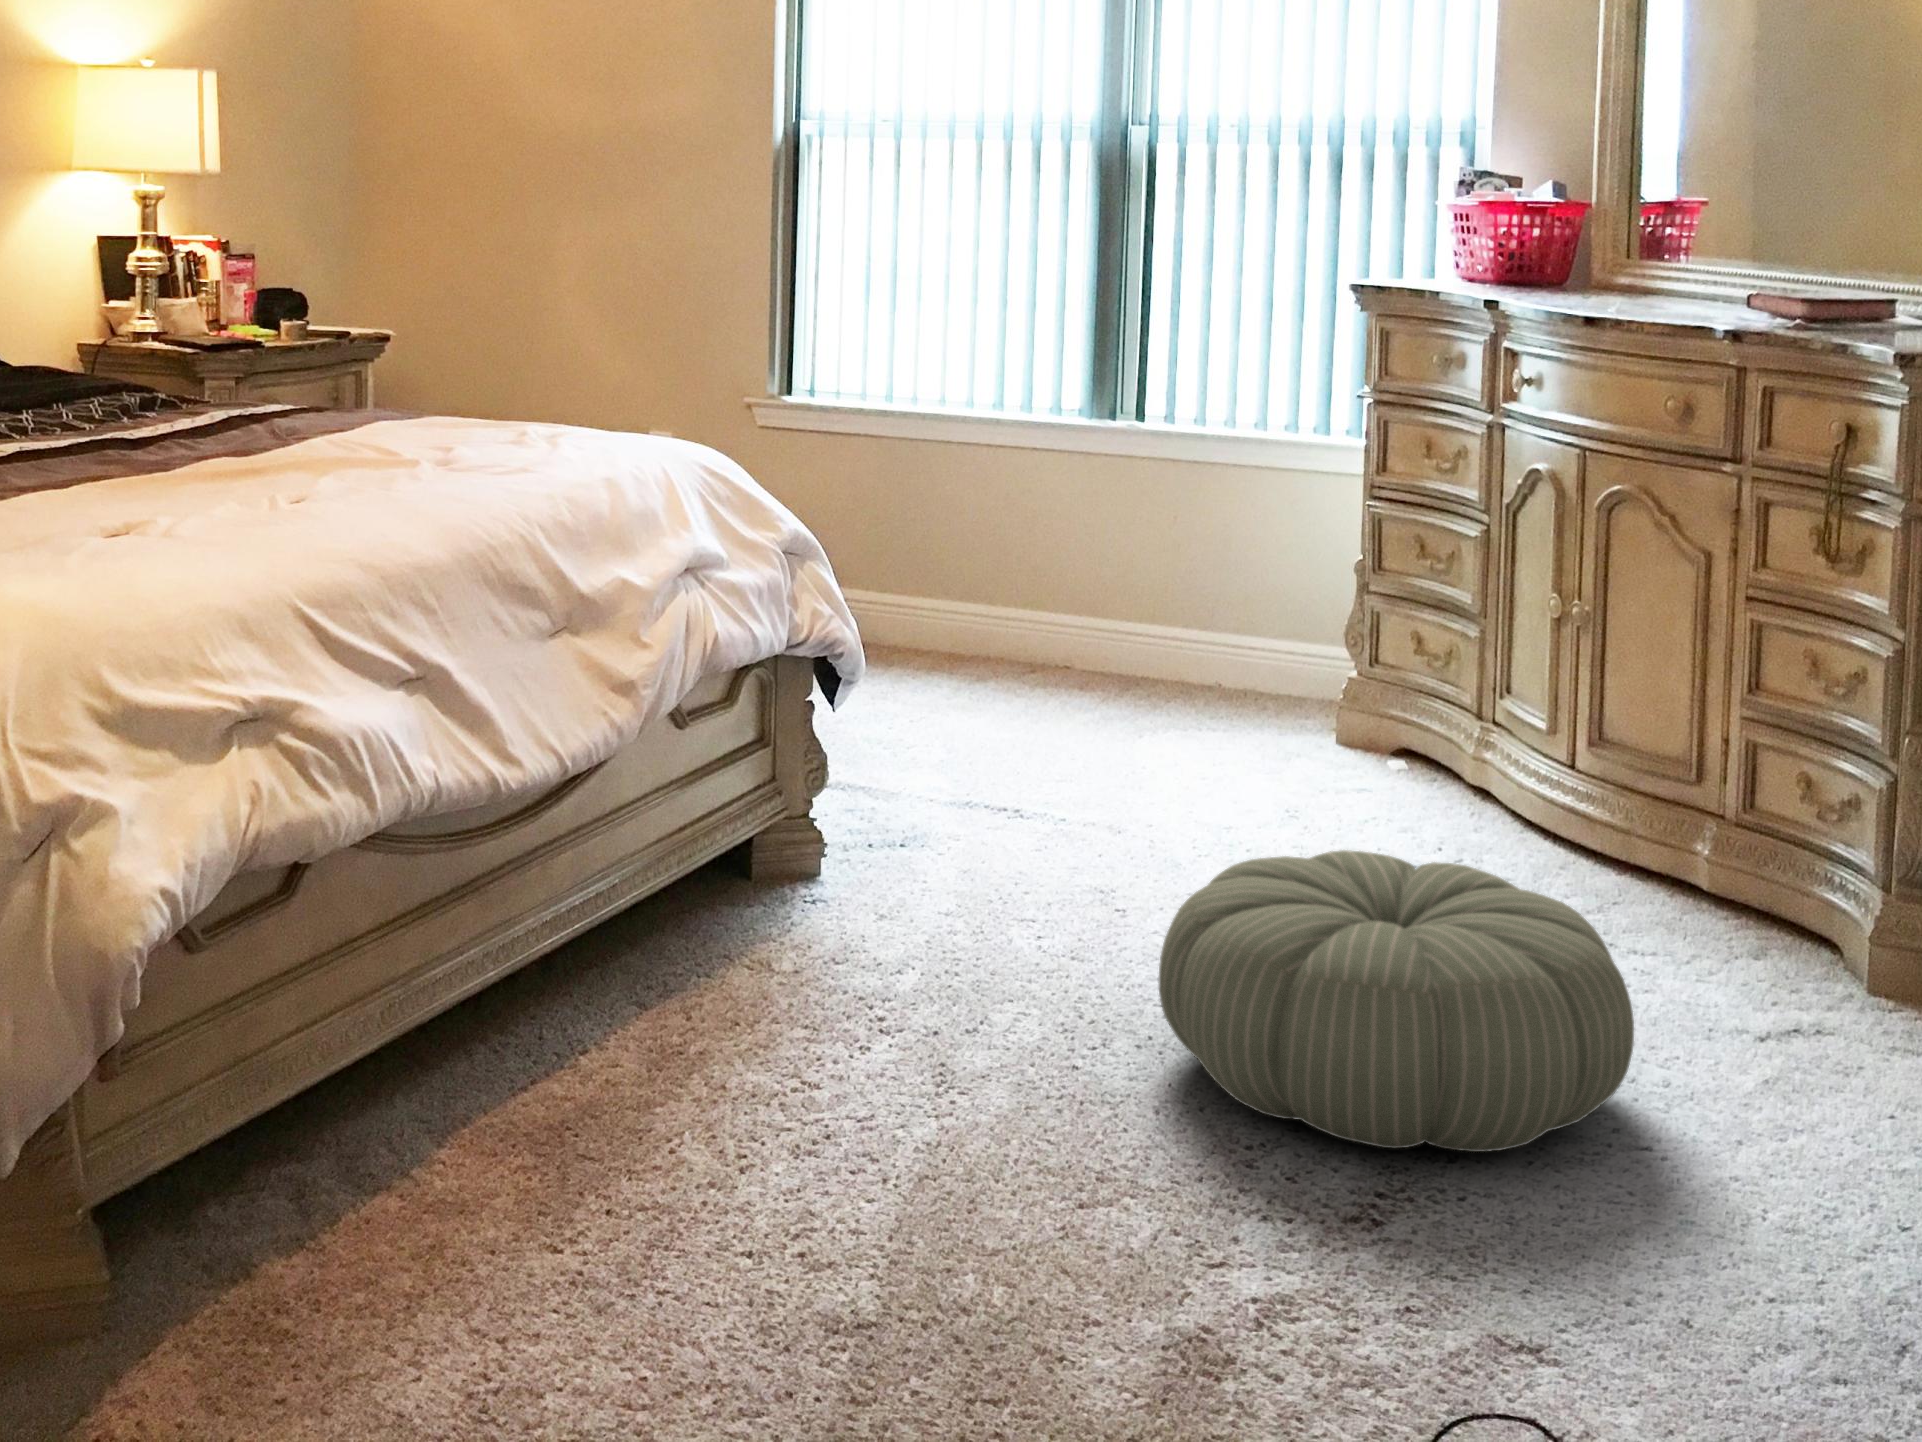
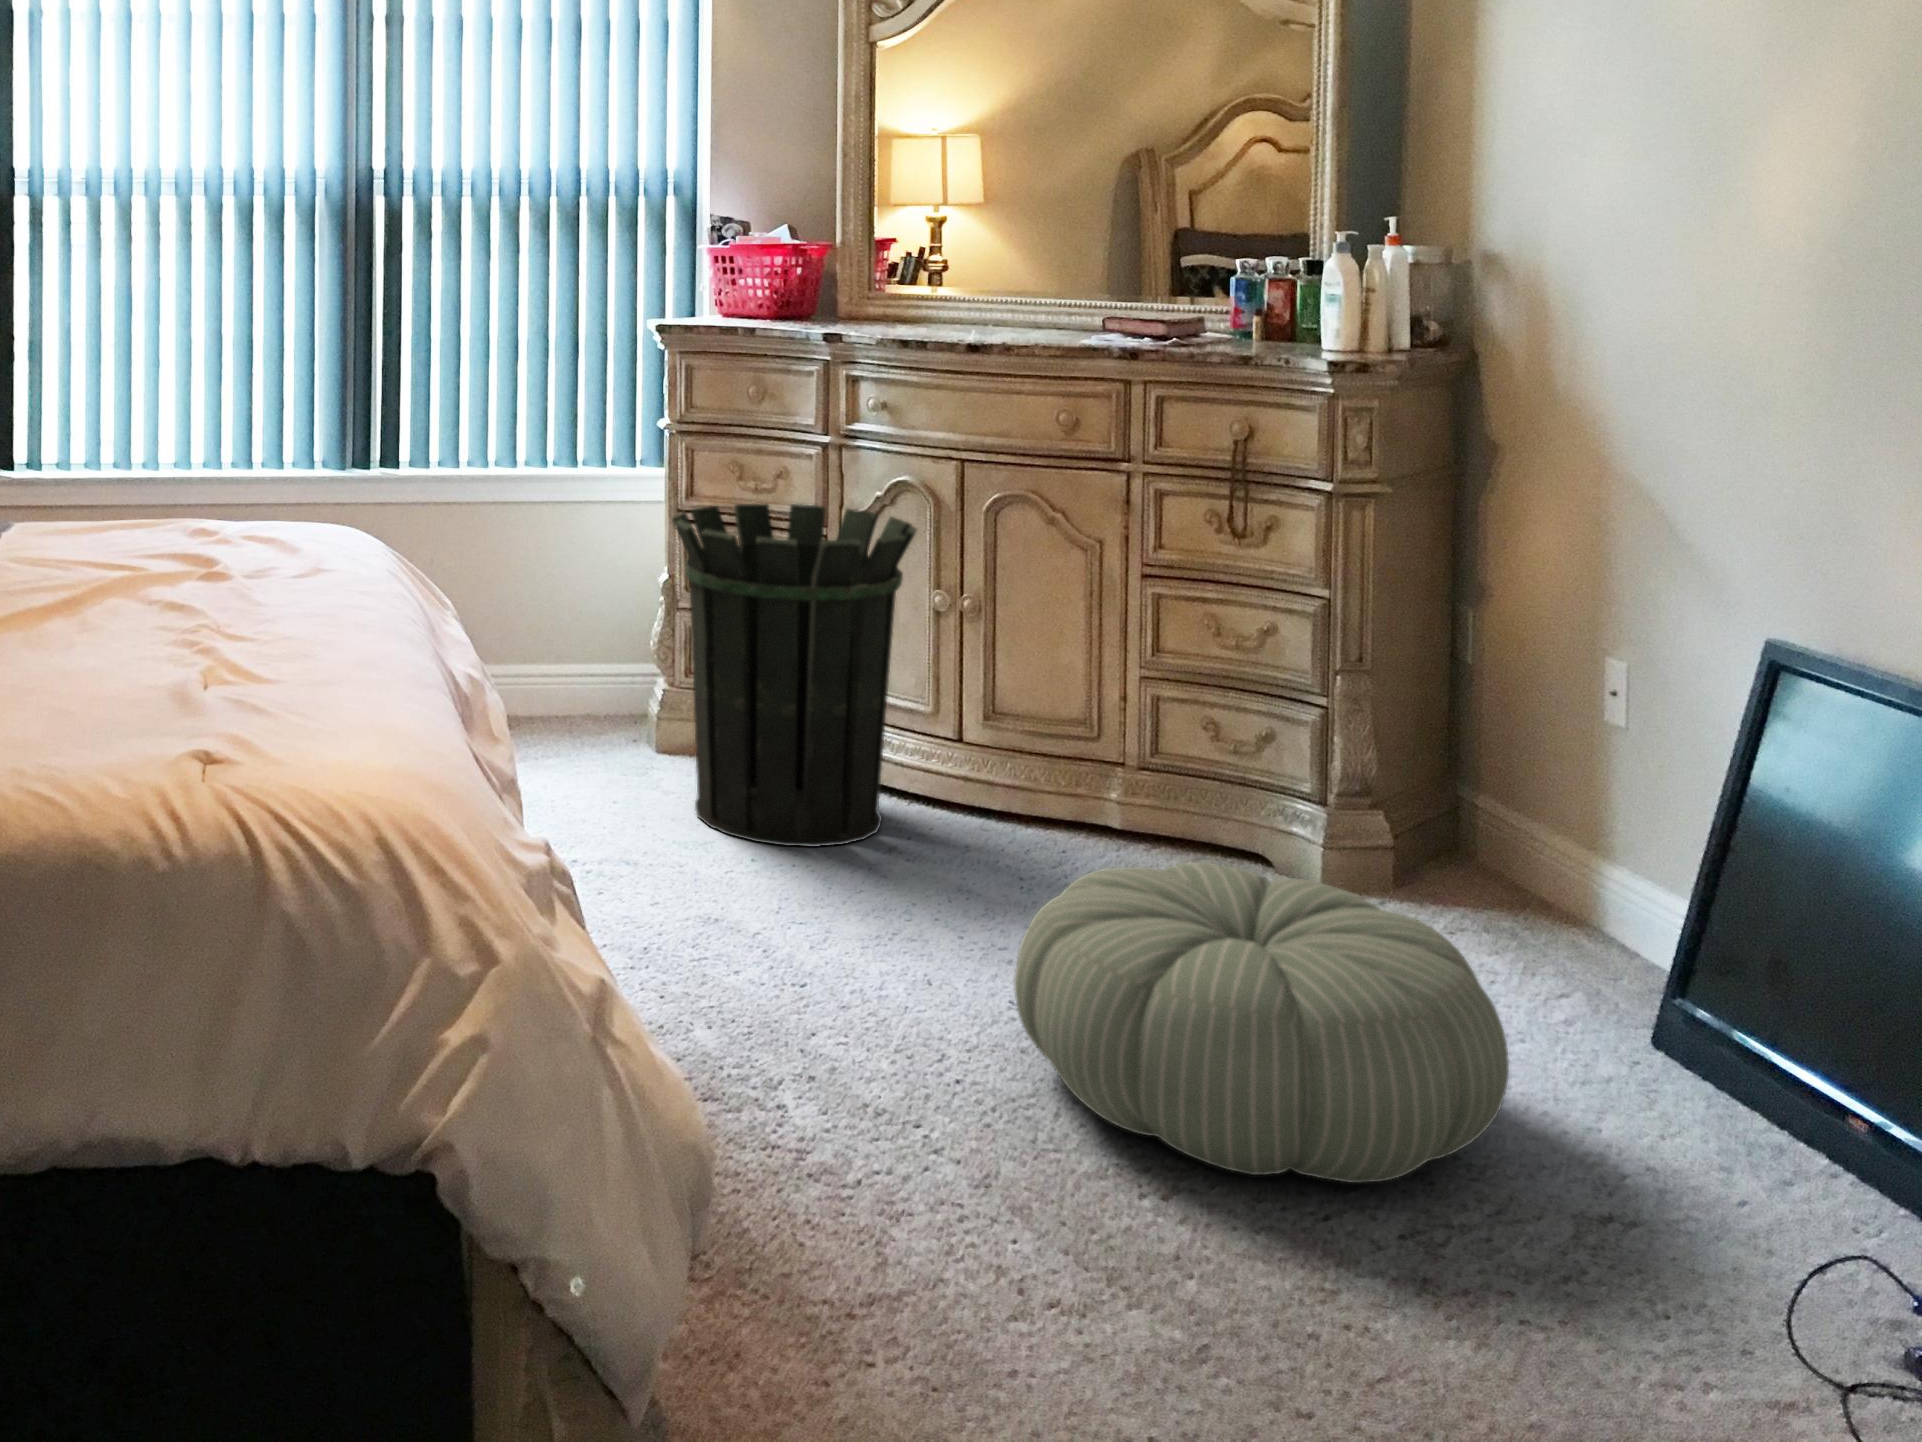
waste bin: none [1237,477,1515,850] -> present [673,504,917,847]

